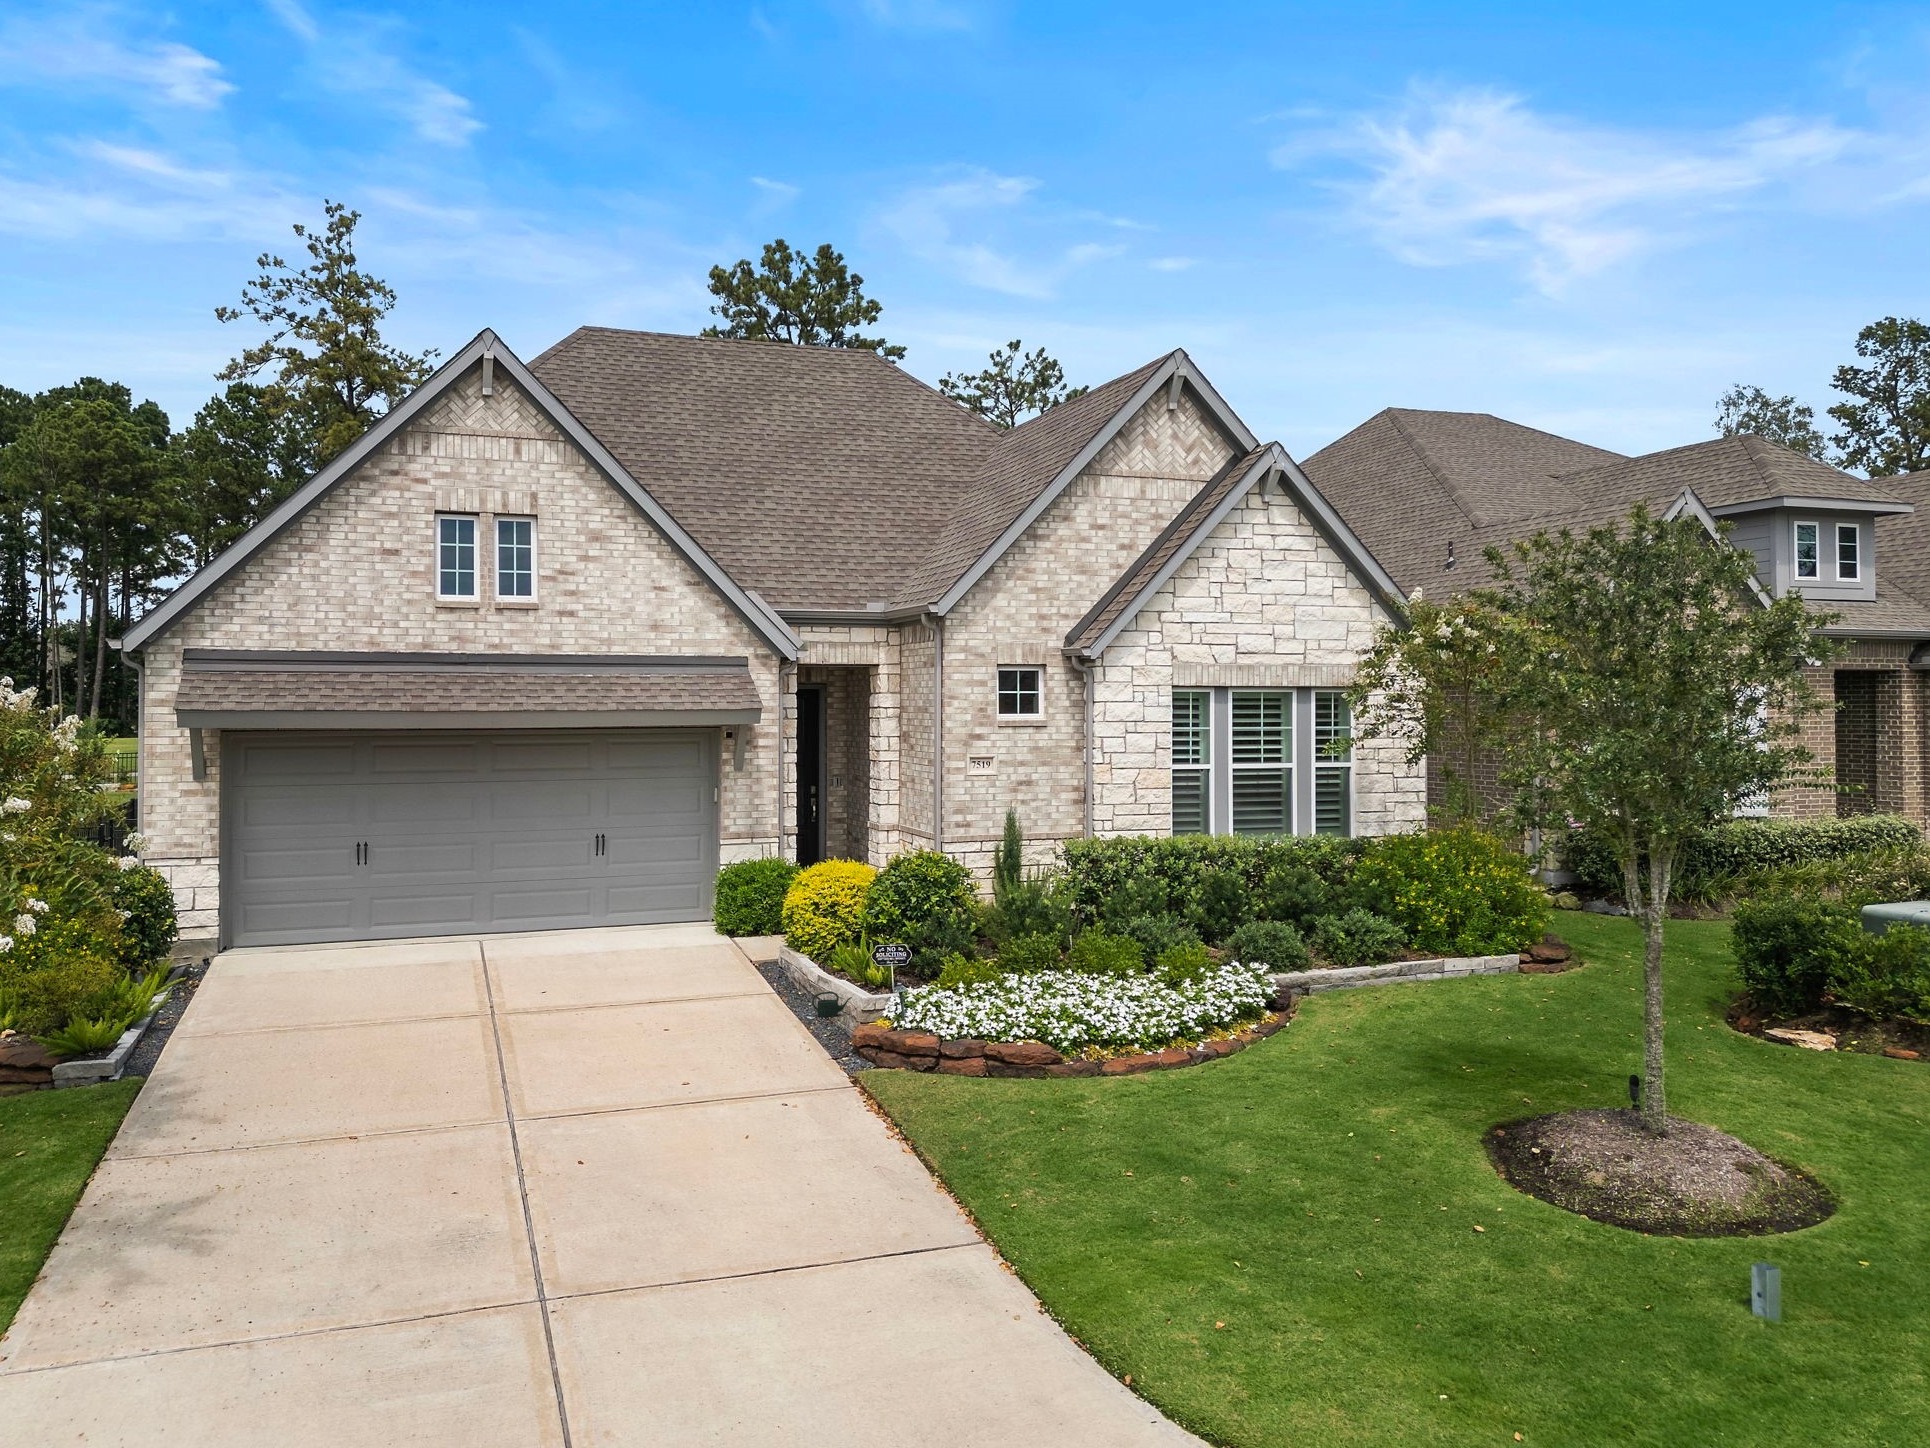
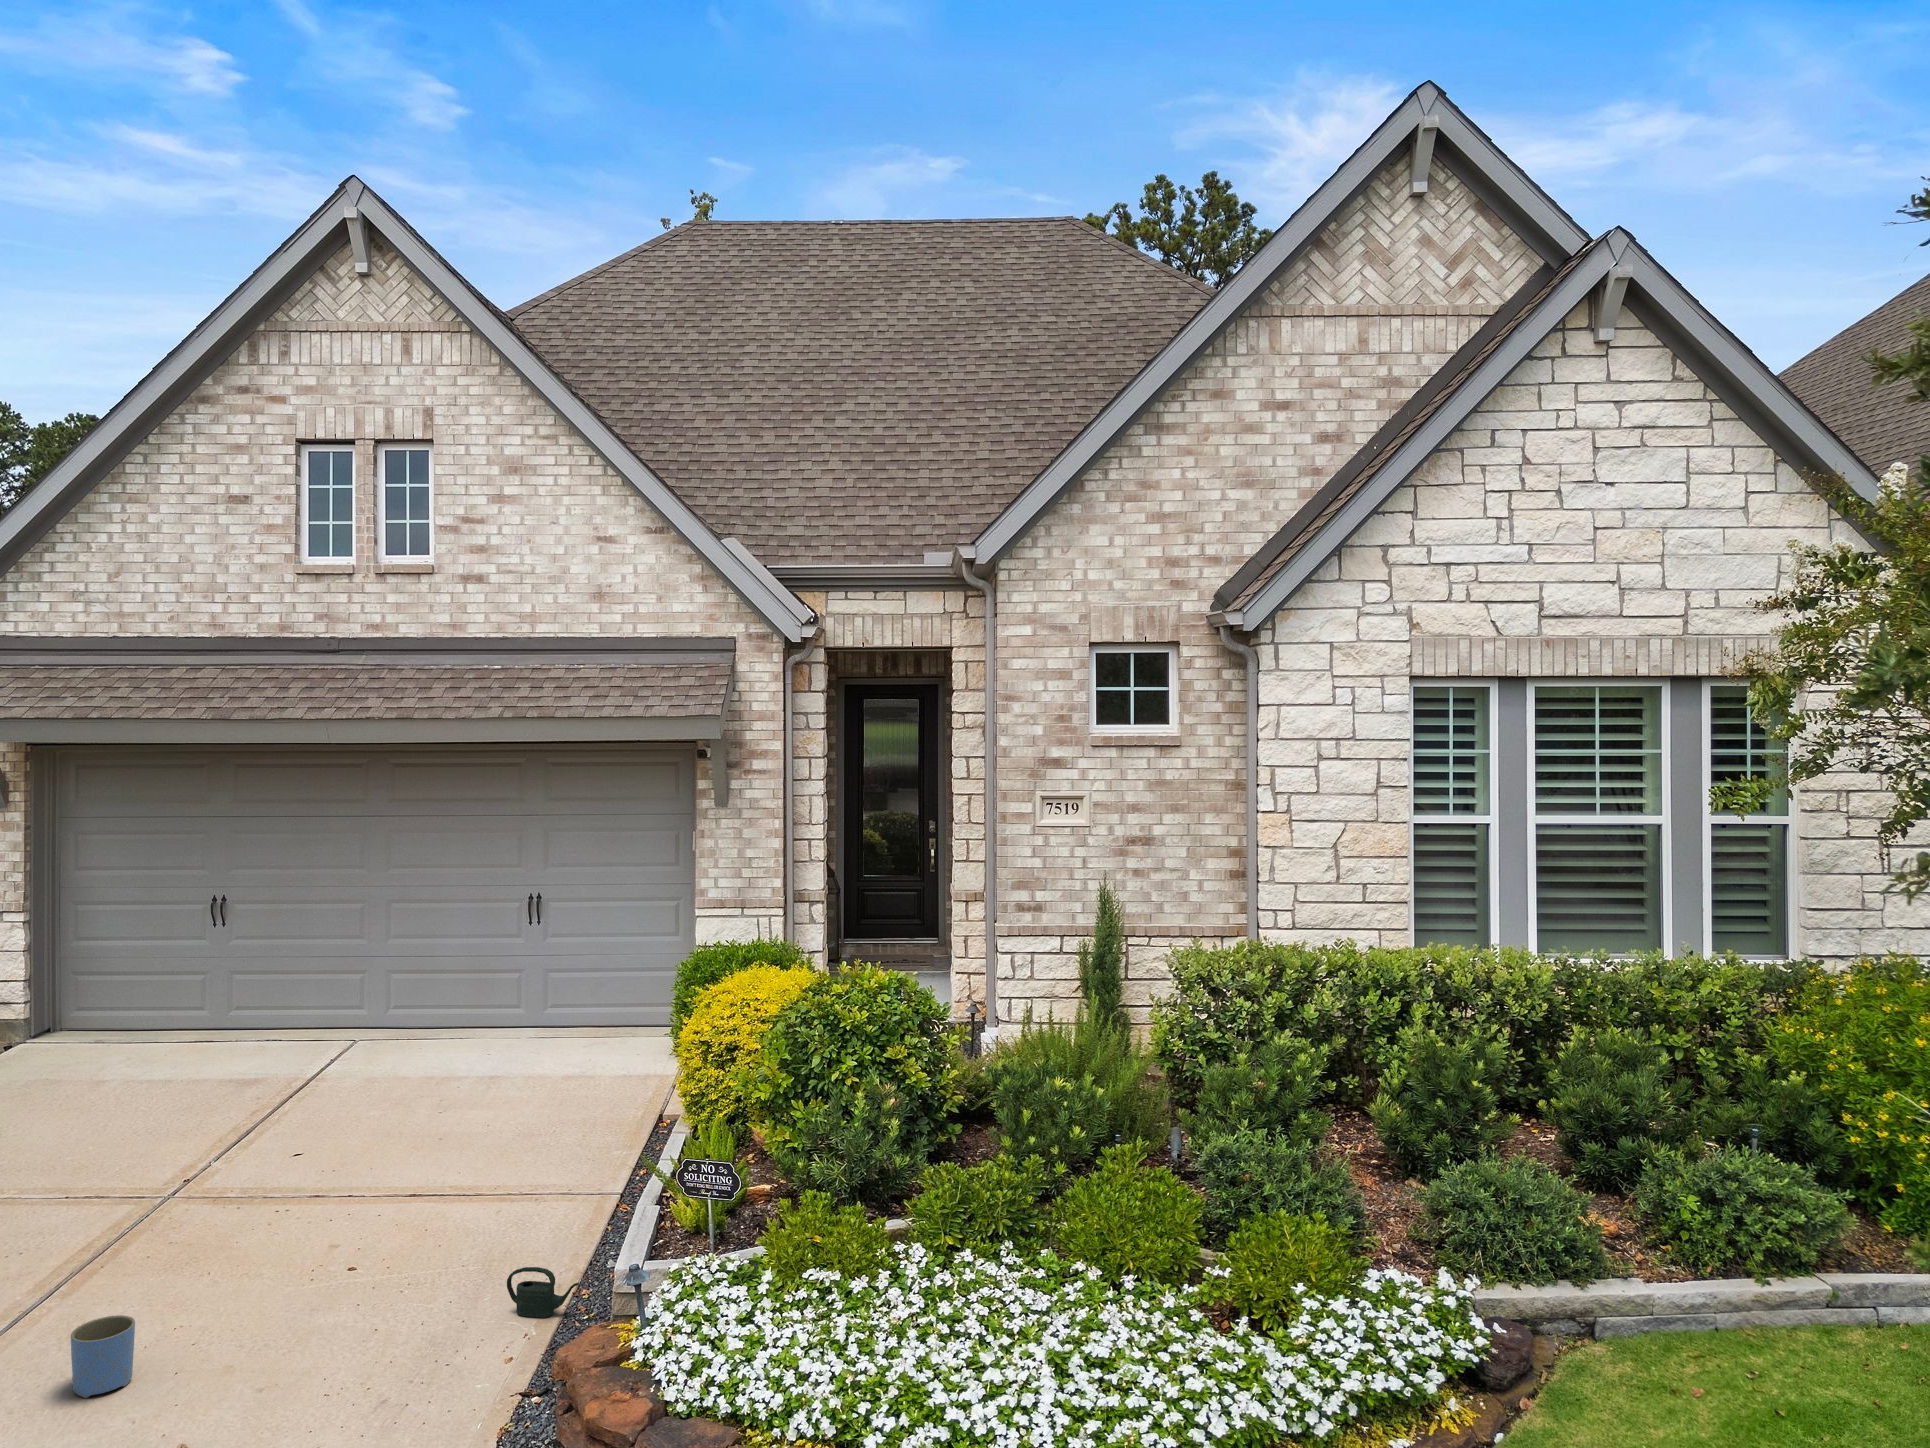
planter: none [632,1018,662,1054] -> present [71,1315,135,1398]

